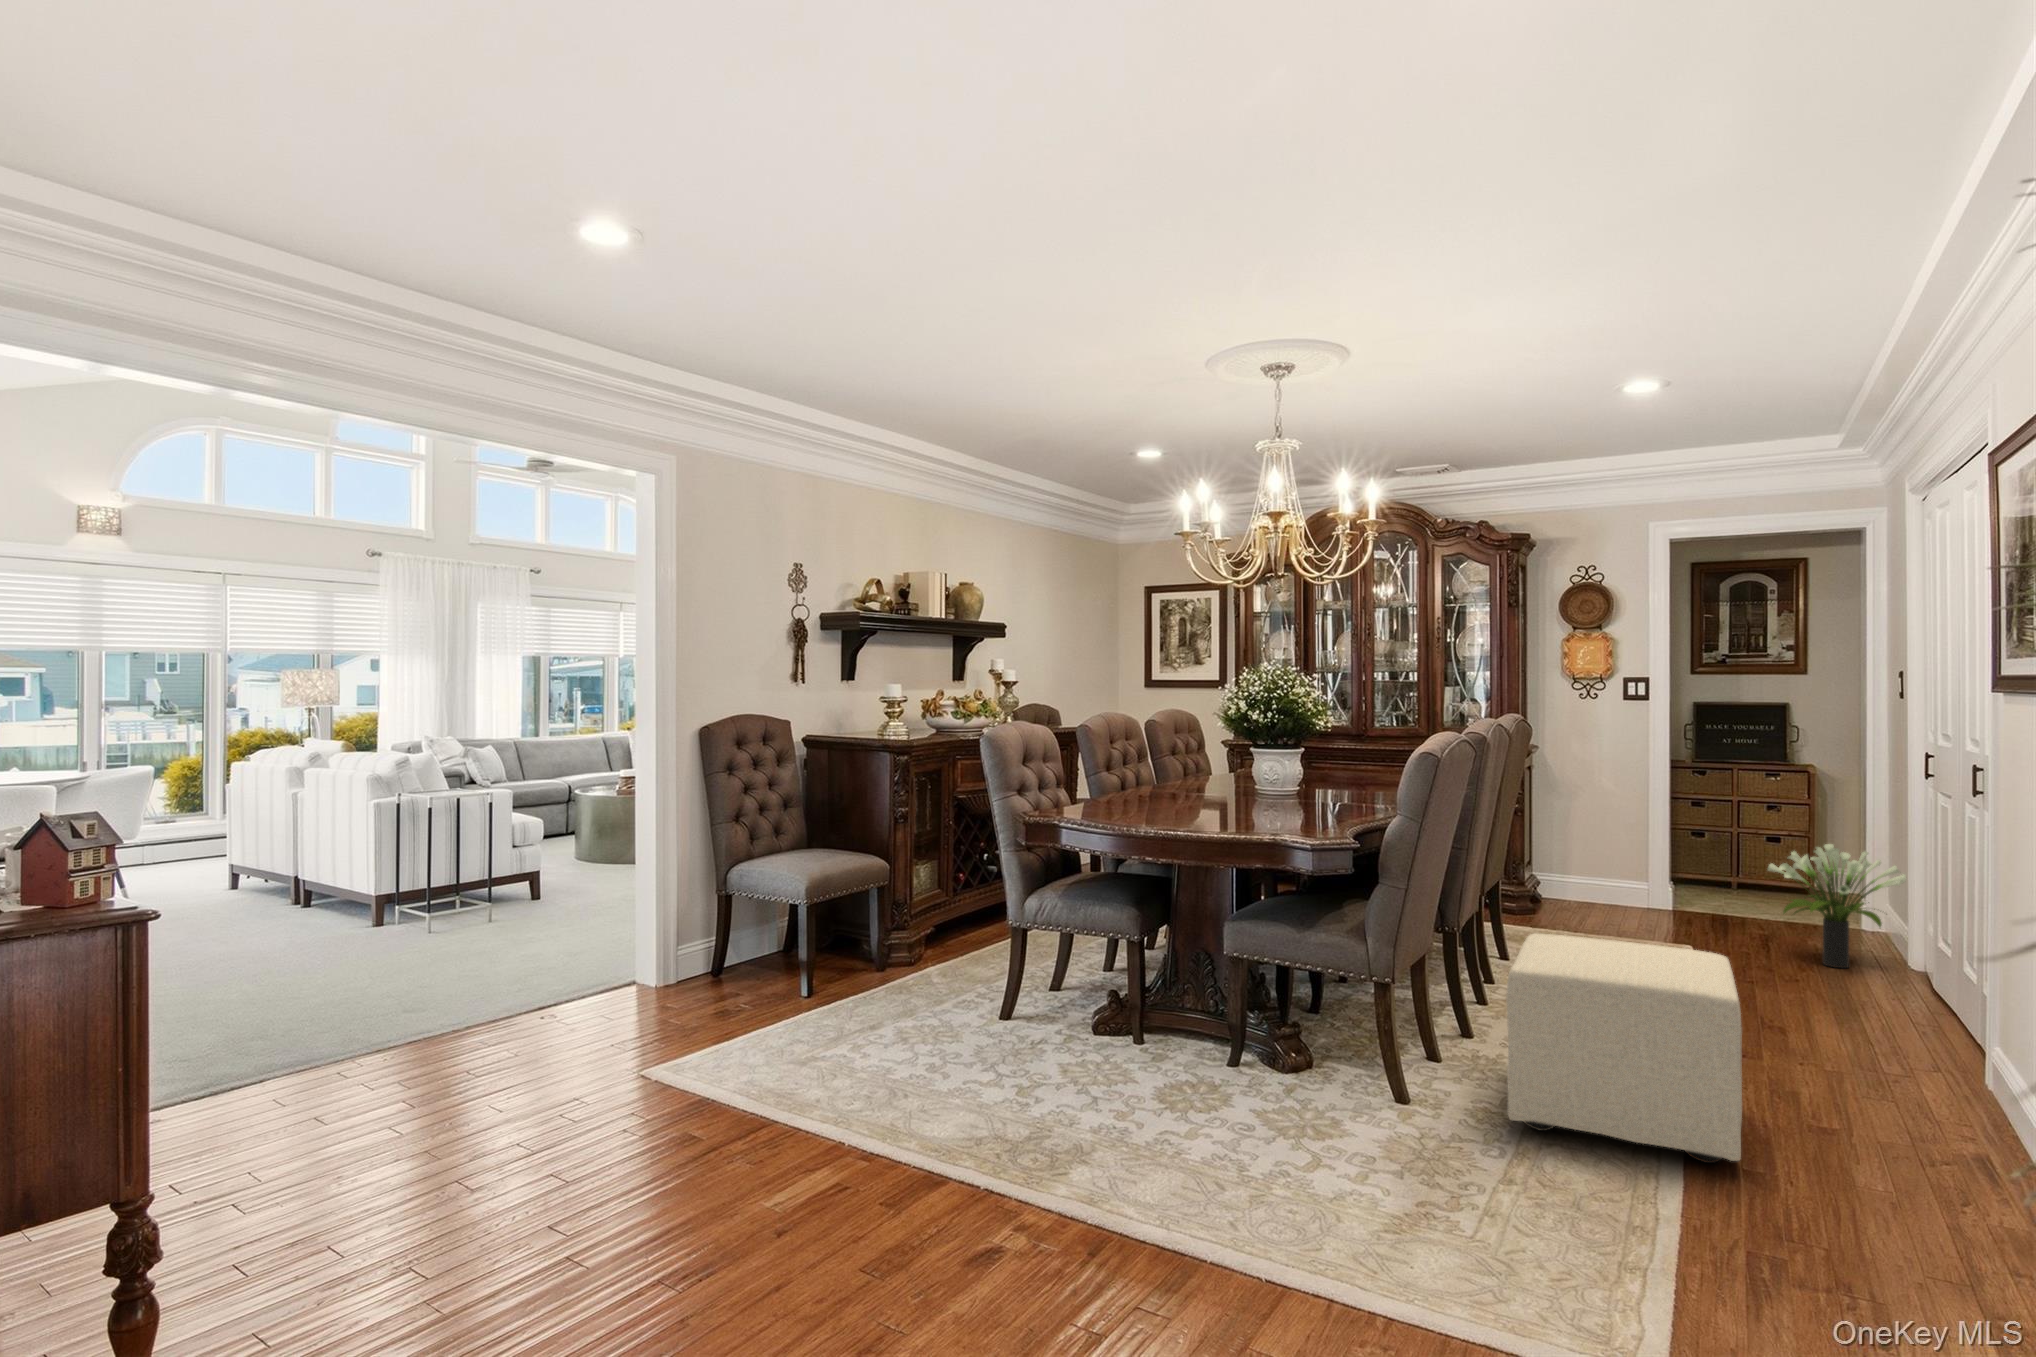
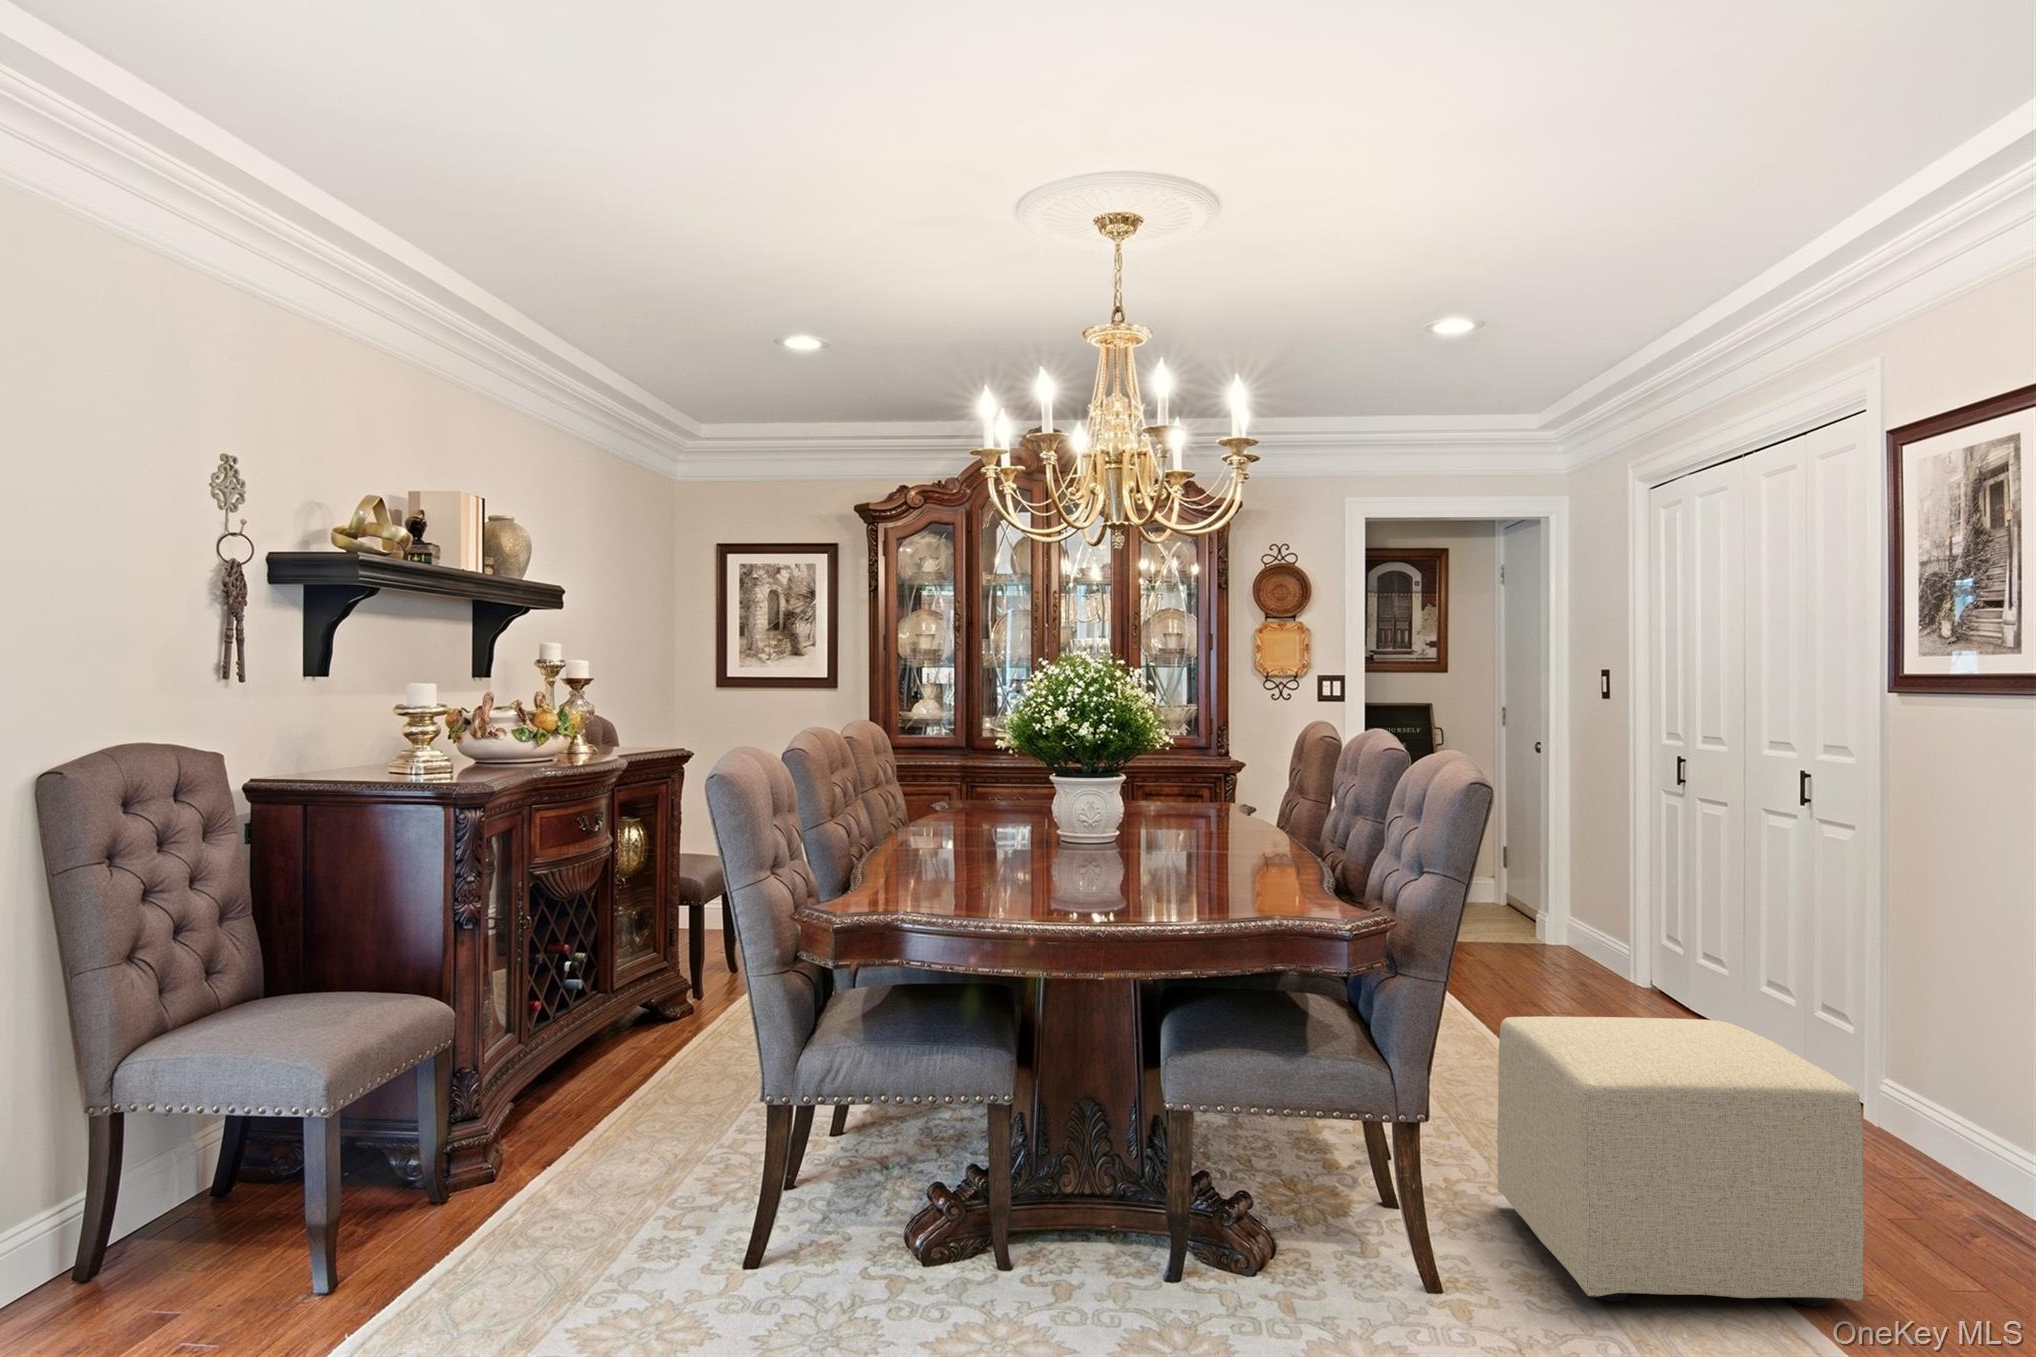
potted plant: present [1767,844,1906,968] -> none [1517,860,1653,996]

